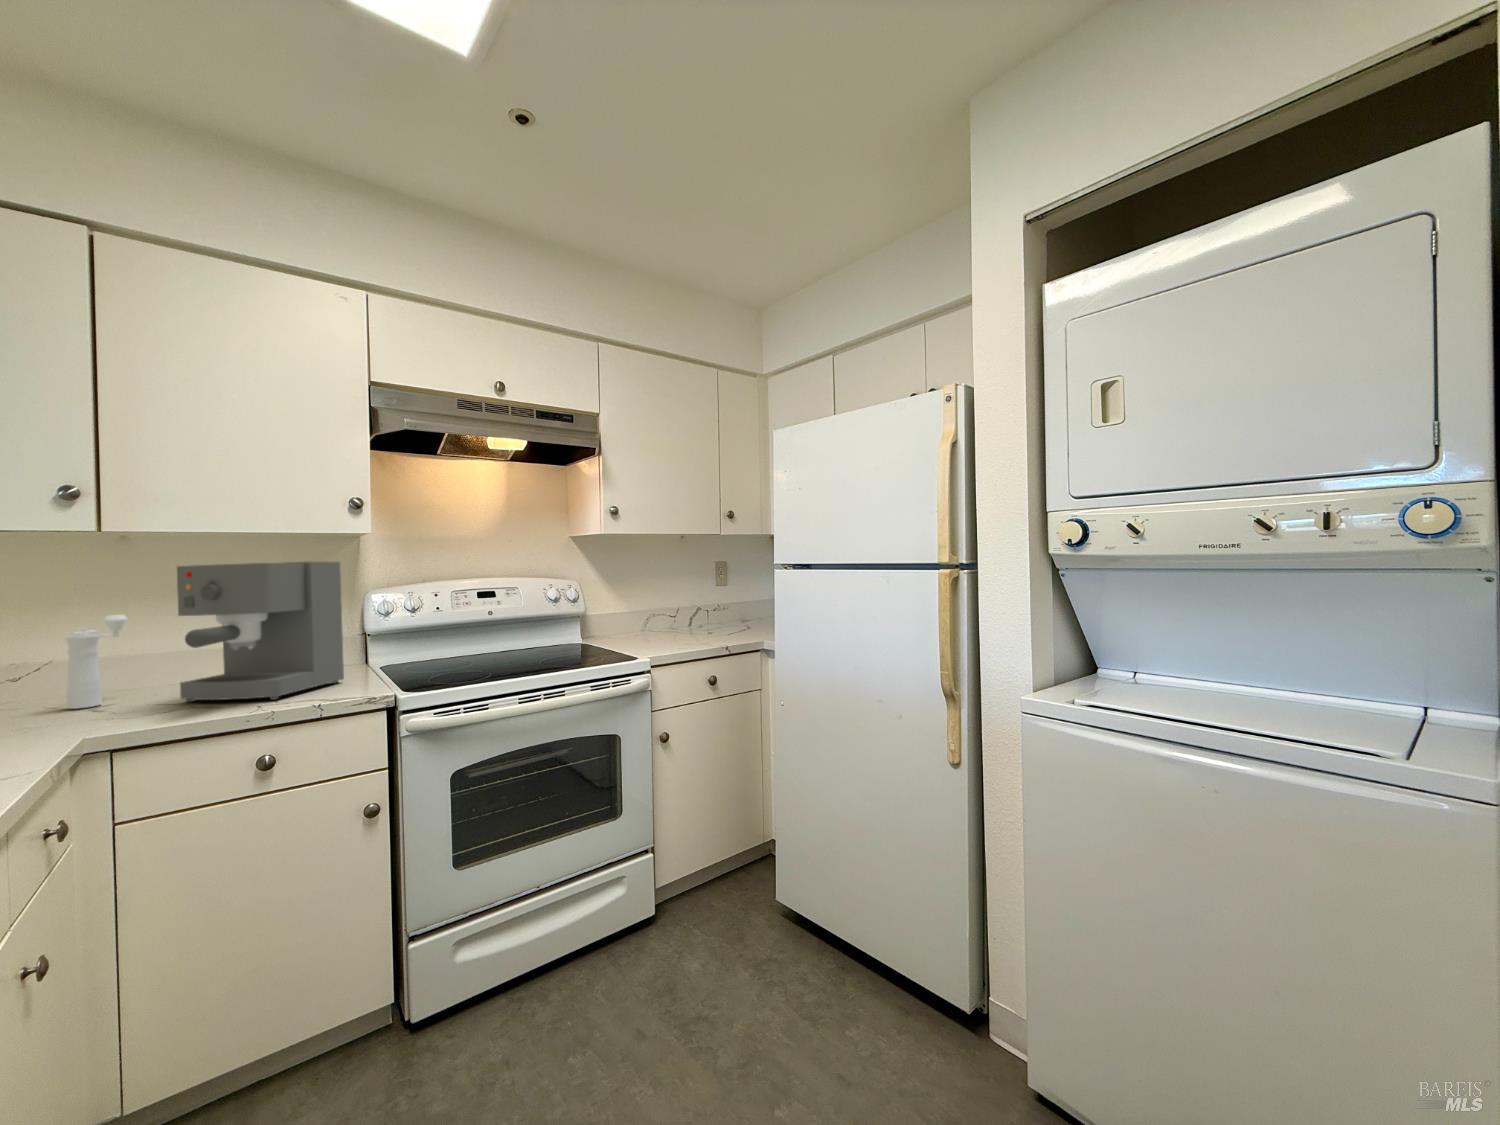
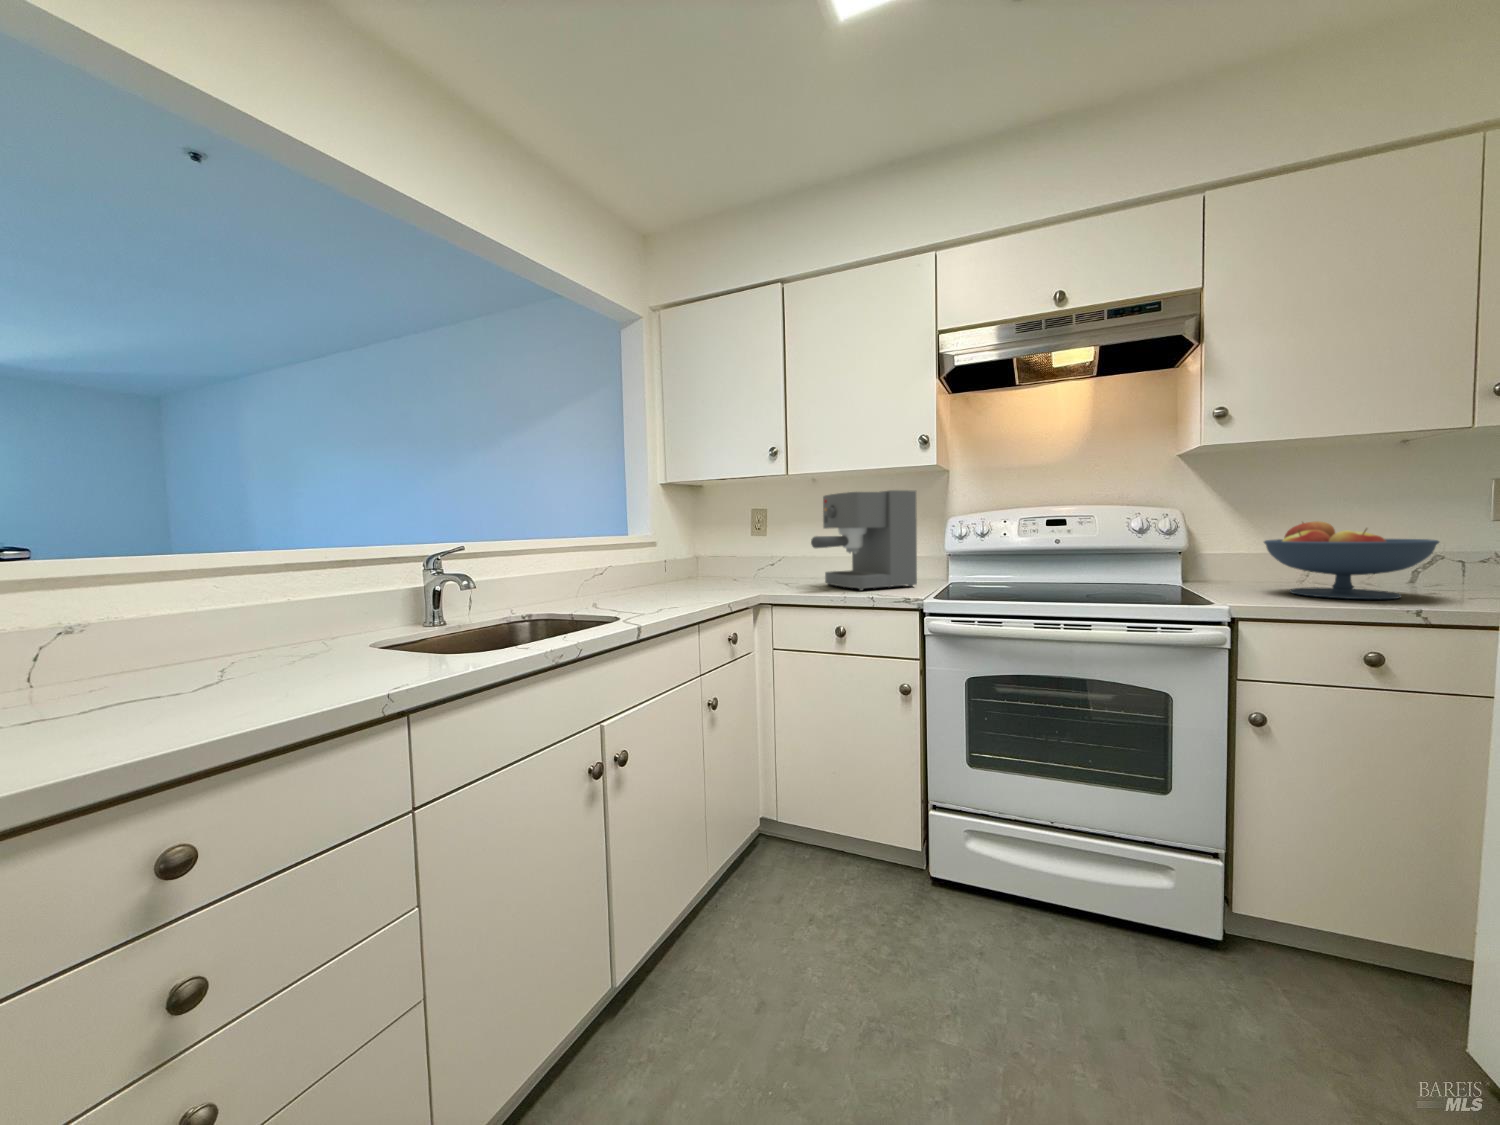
fruit bowl: none [634,590,714,642] -> present [1264,521,1439,599]
pepper mill: present [65,615,127,709] -> none [787,528,818,581]

